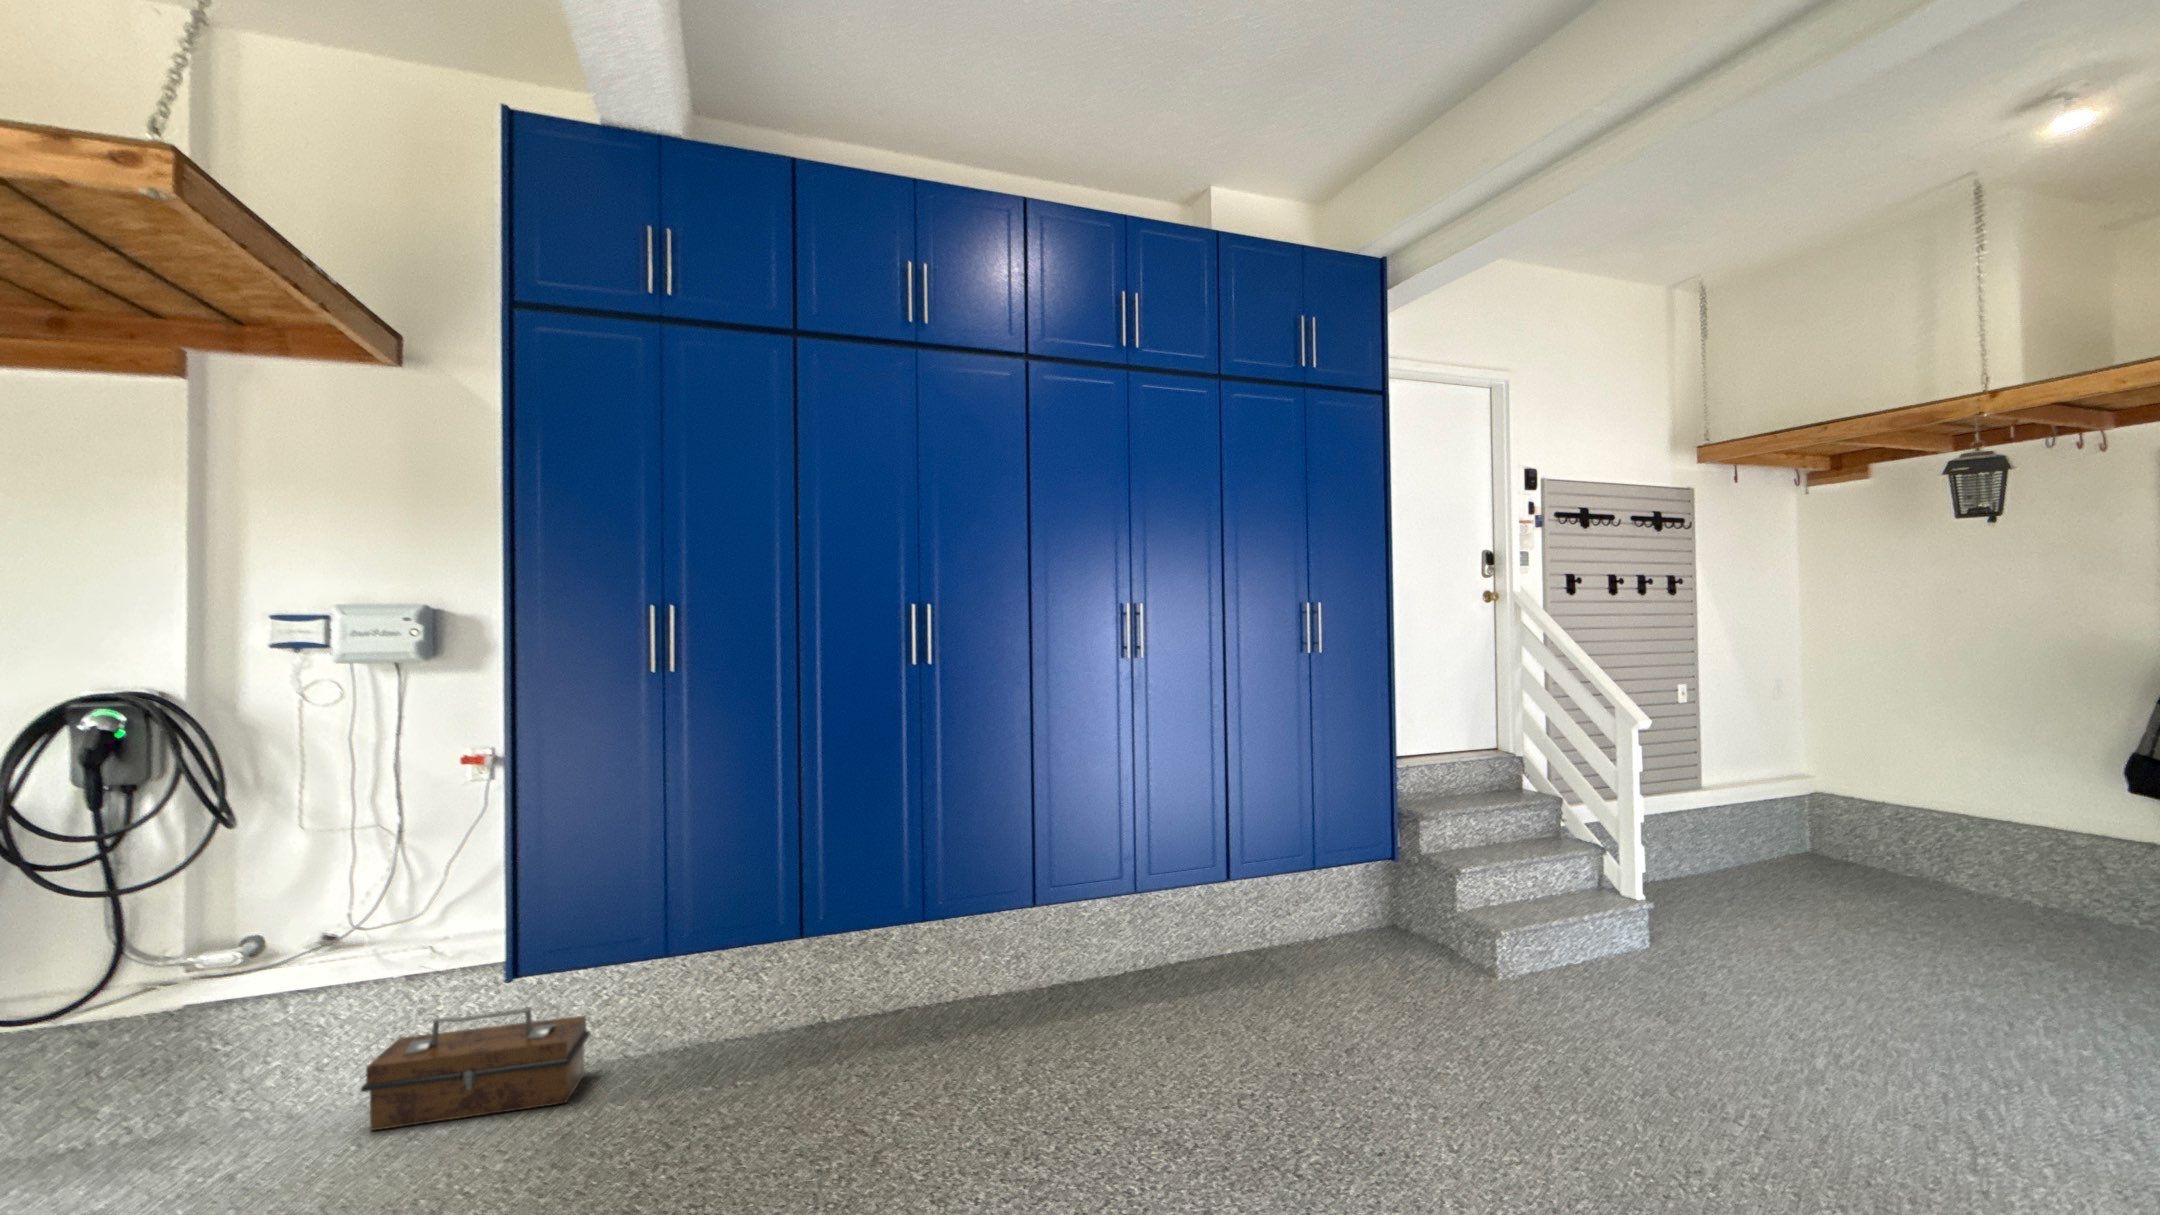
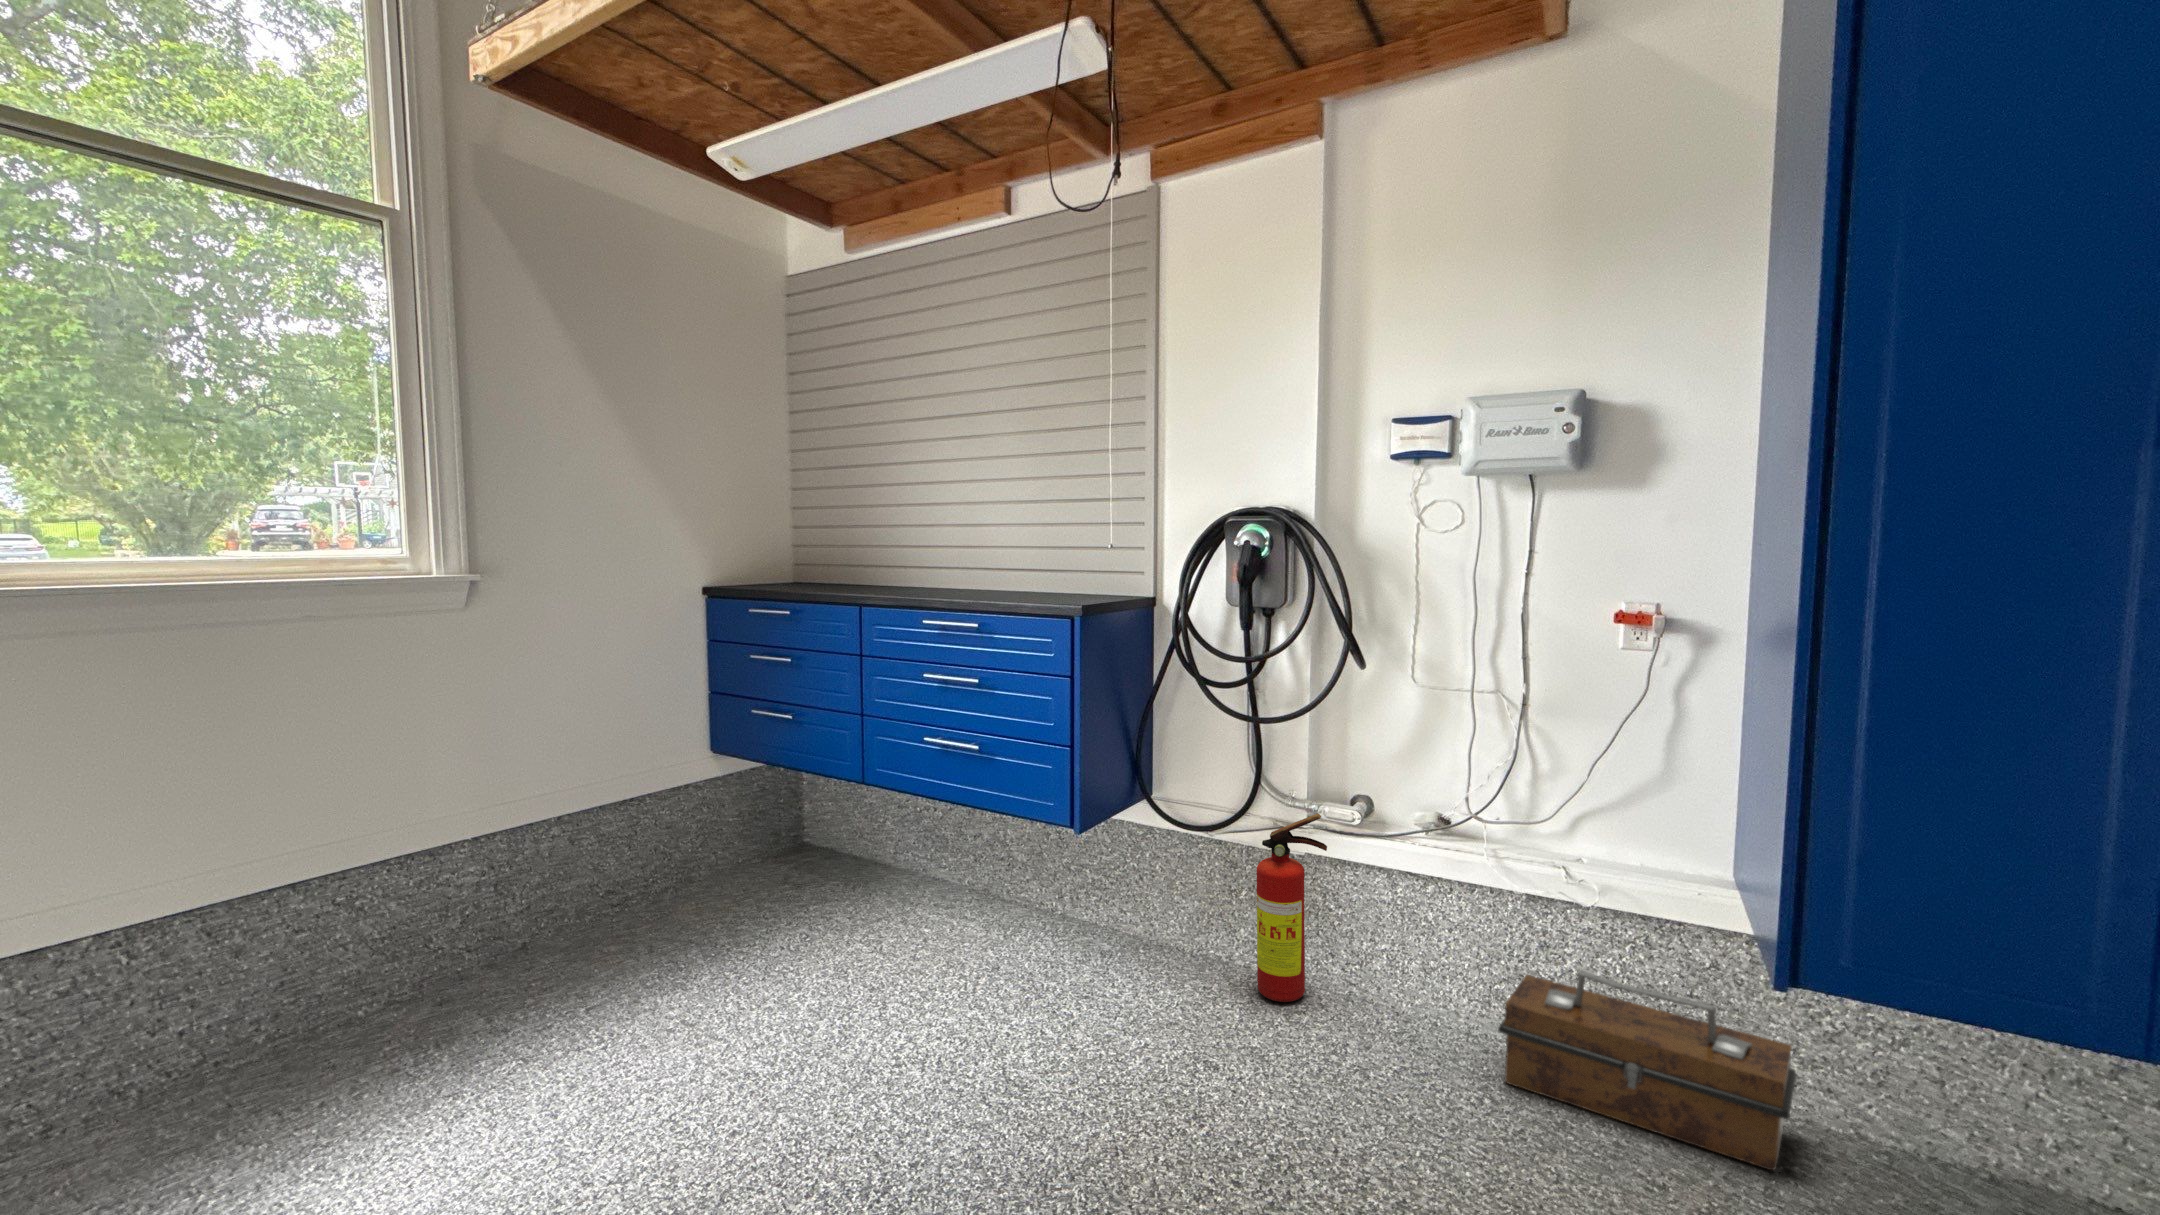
fire extinguisher: none [101,965,196,1161] -> present [1256,814,1327,1002]

